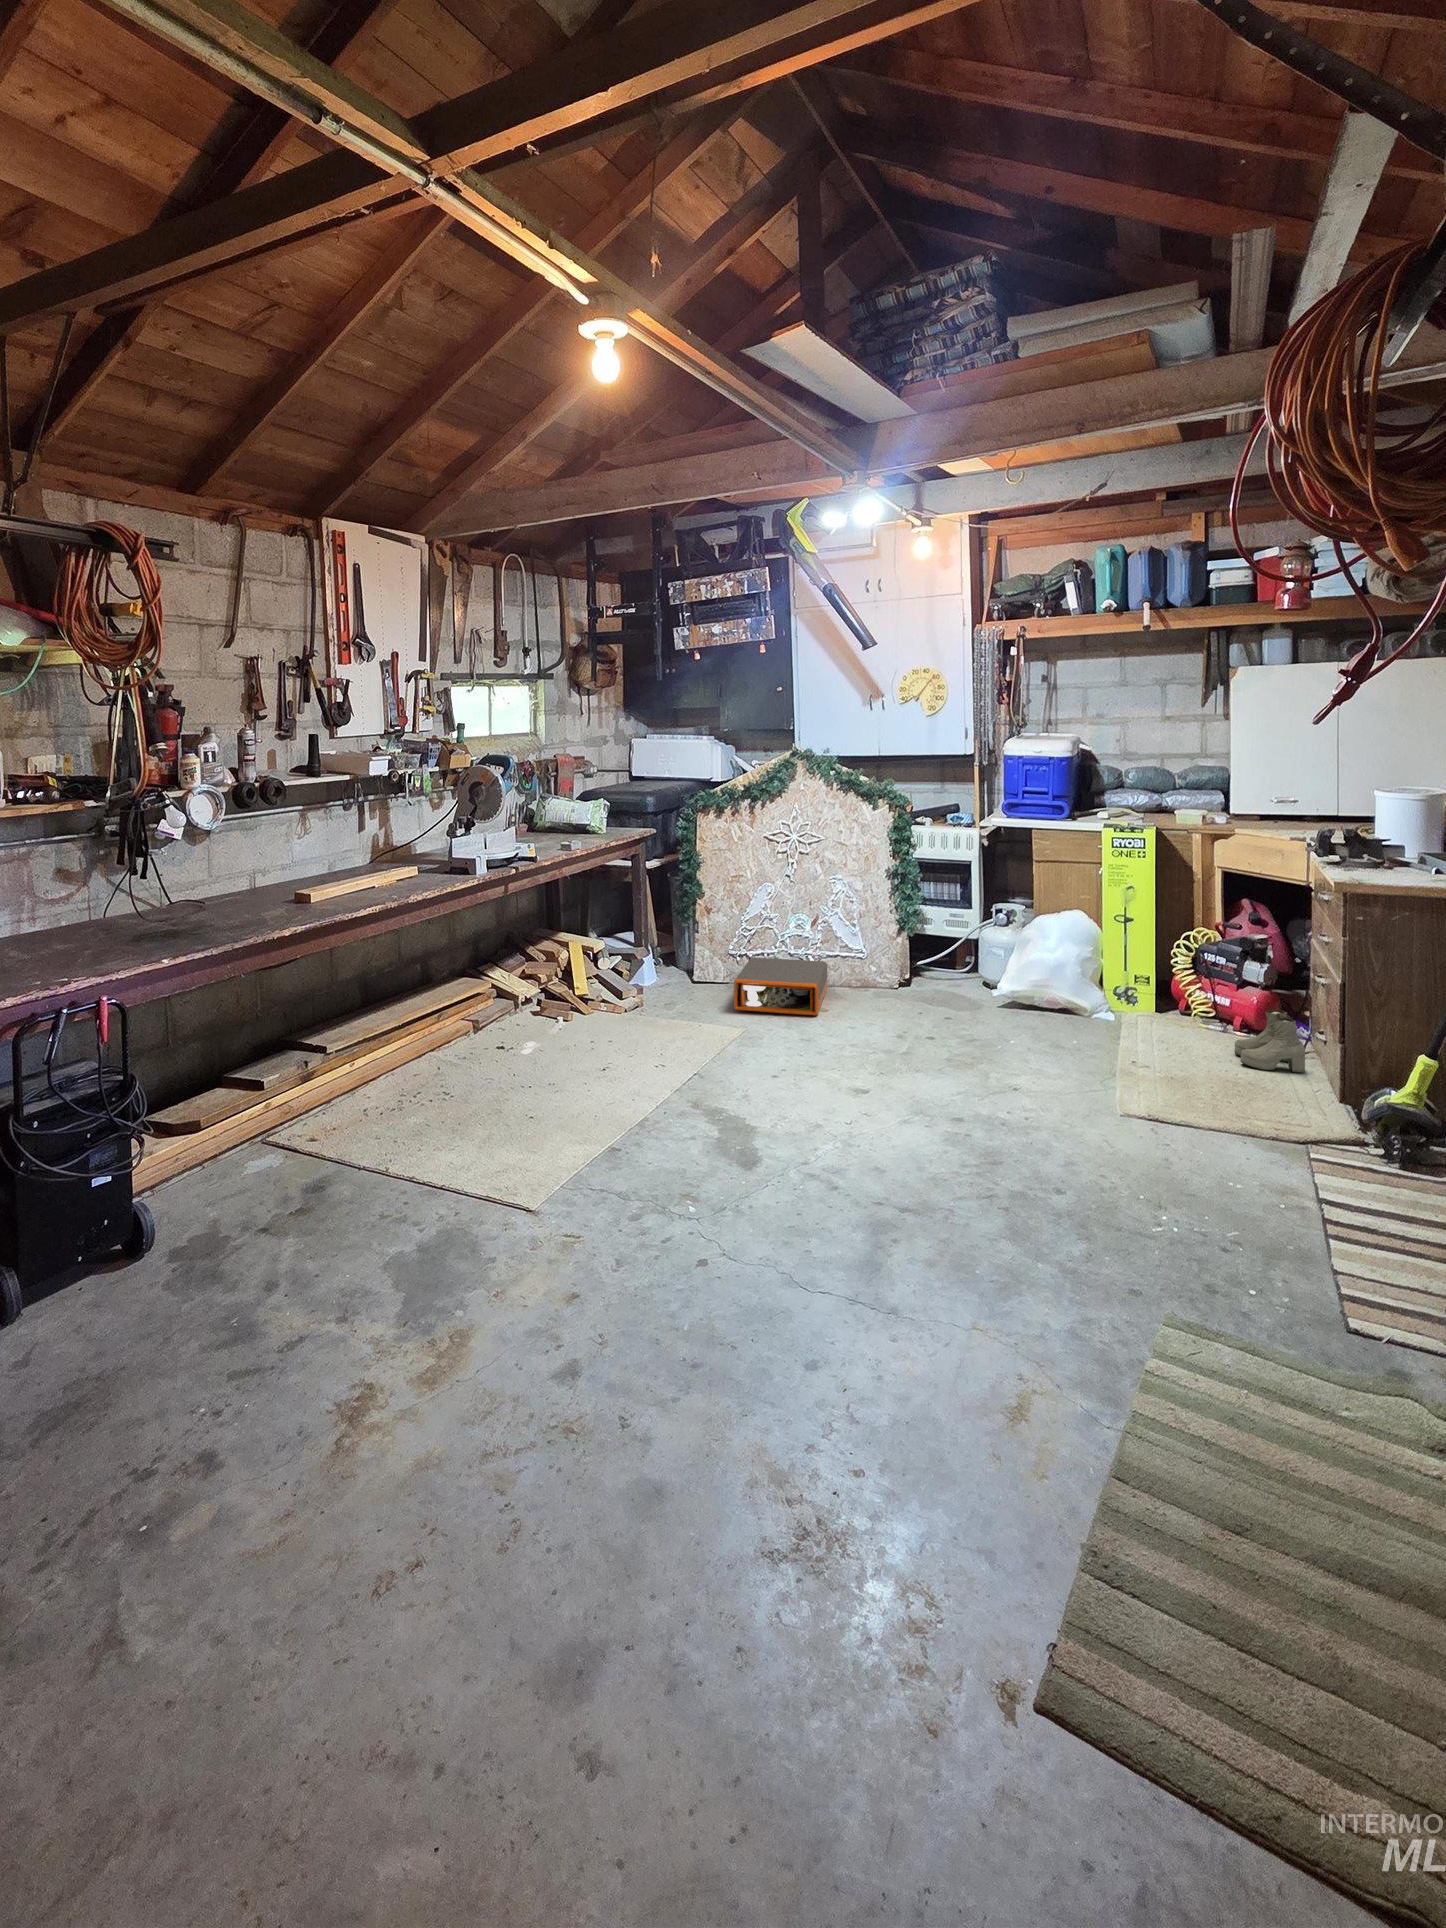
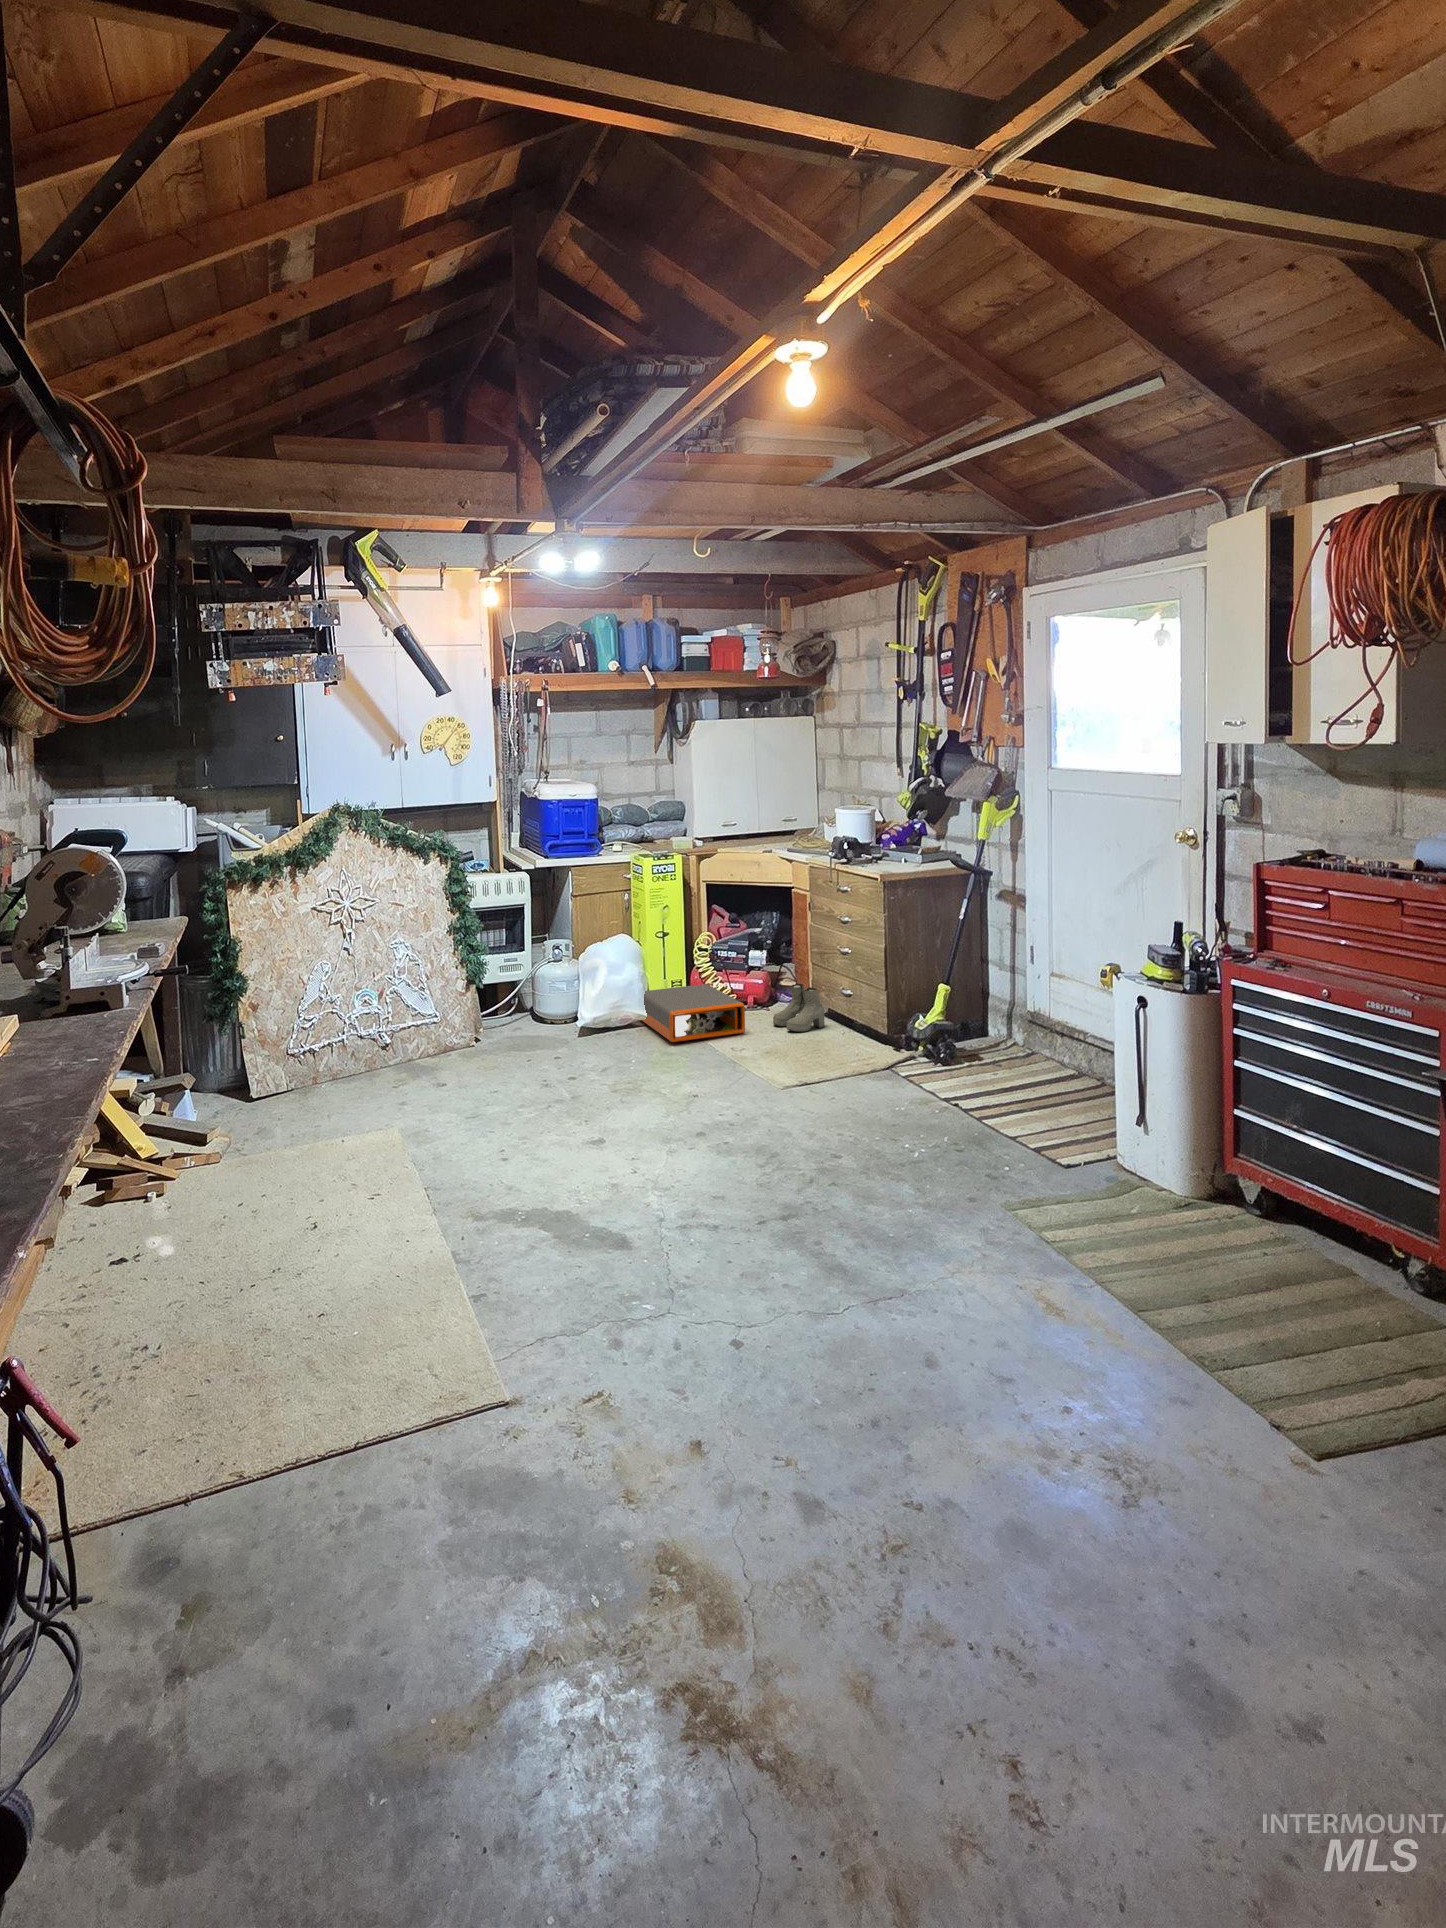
storage box: present [734,958,827,1016] -> present [642,984,745,1042]

